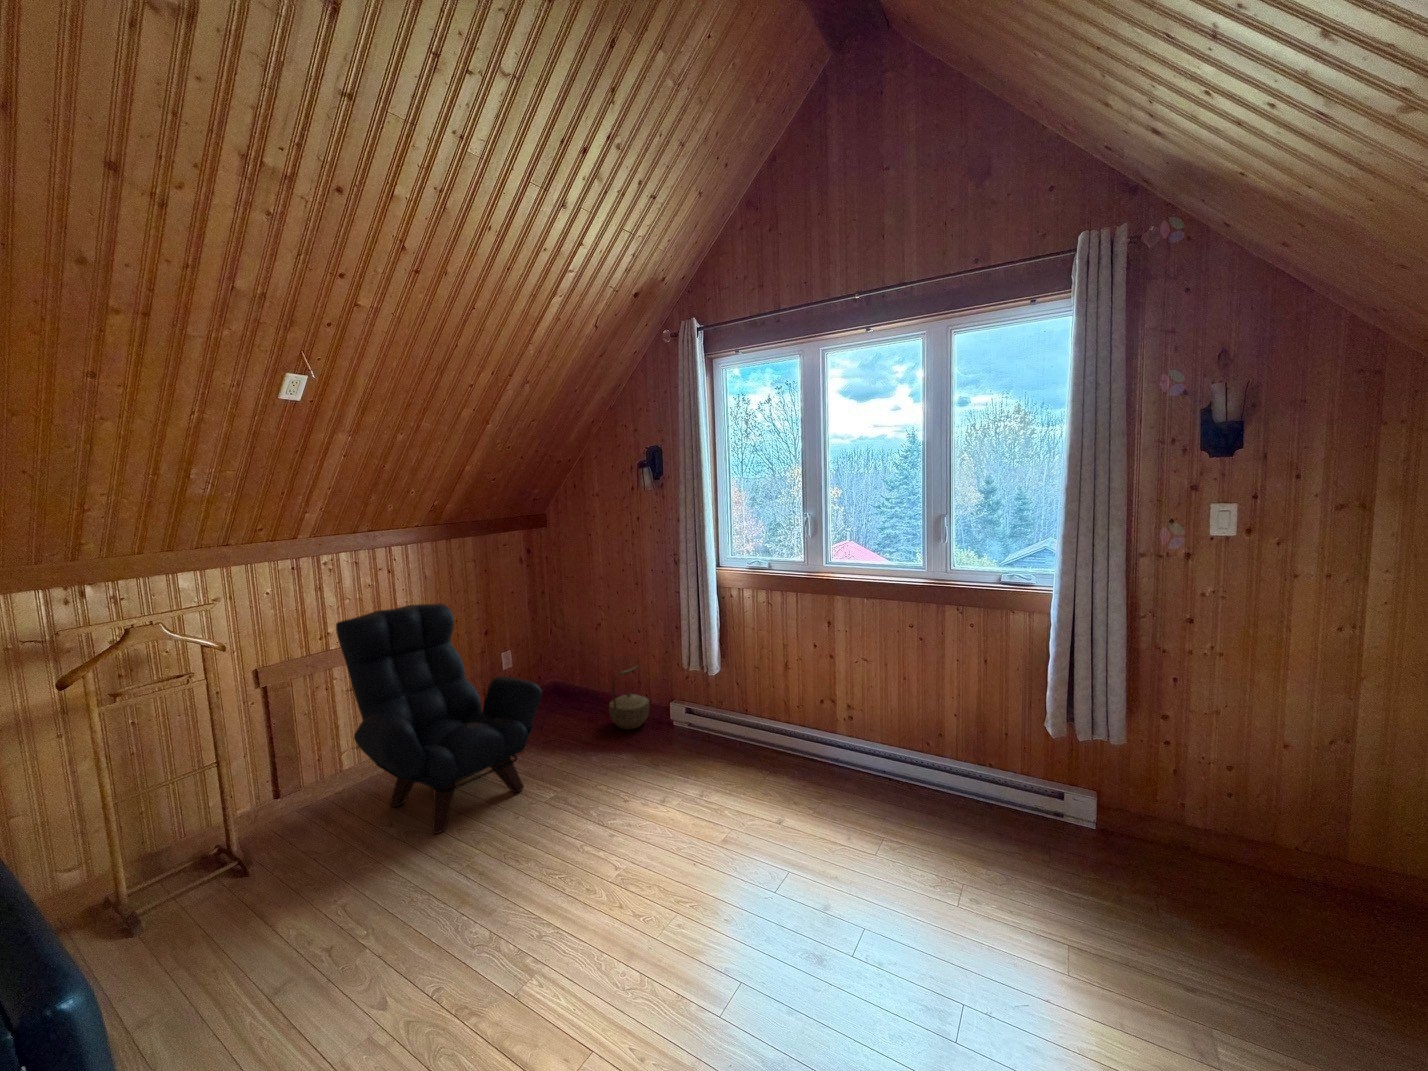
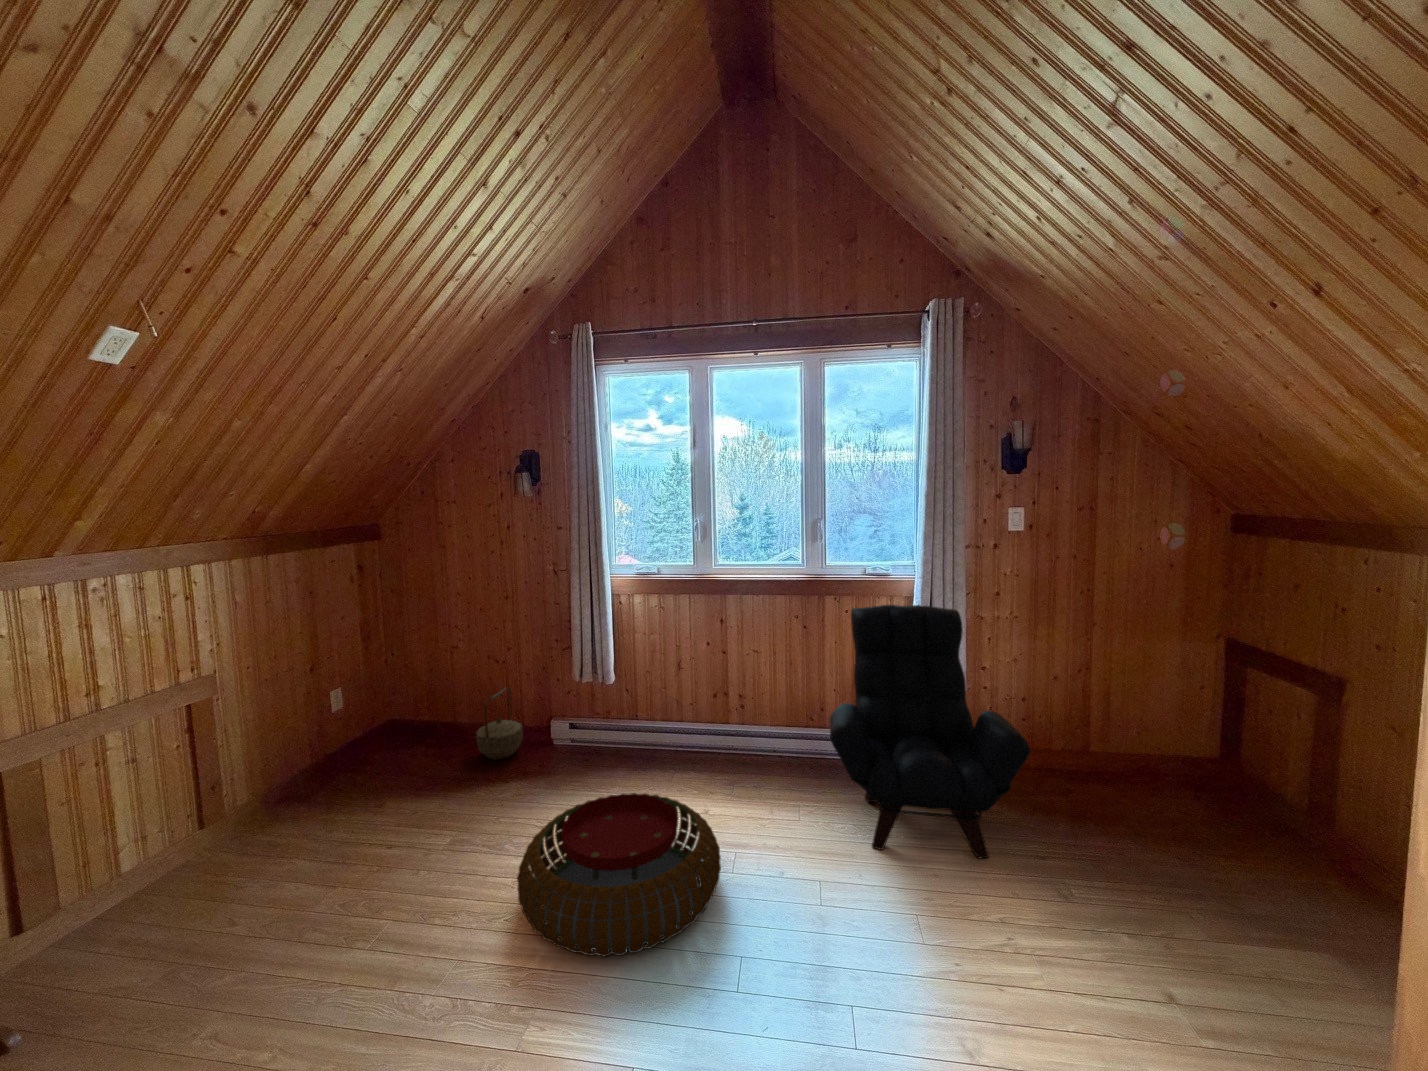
armchair: present [336,603,542,834] -> present [829,605,1030,858]
pouf: none [566,784,765,948] -> present [517,793,721,956]

